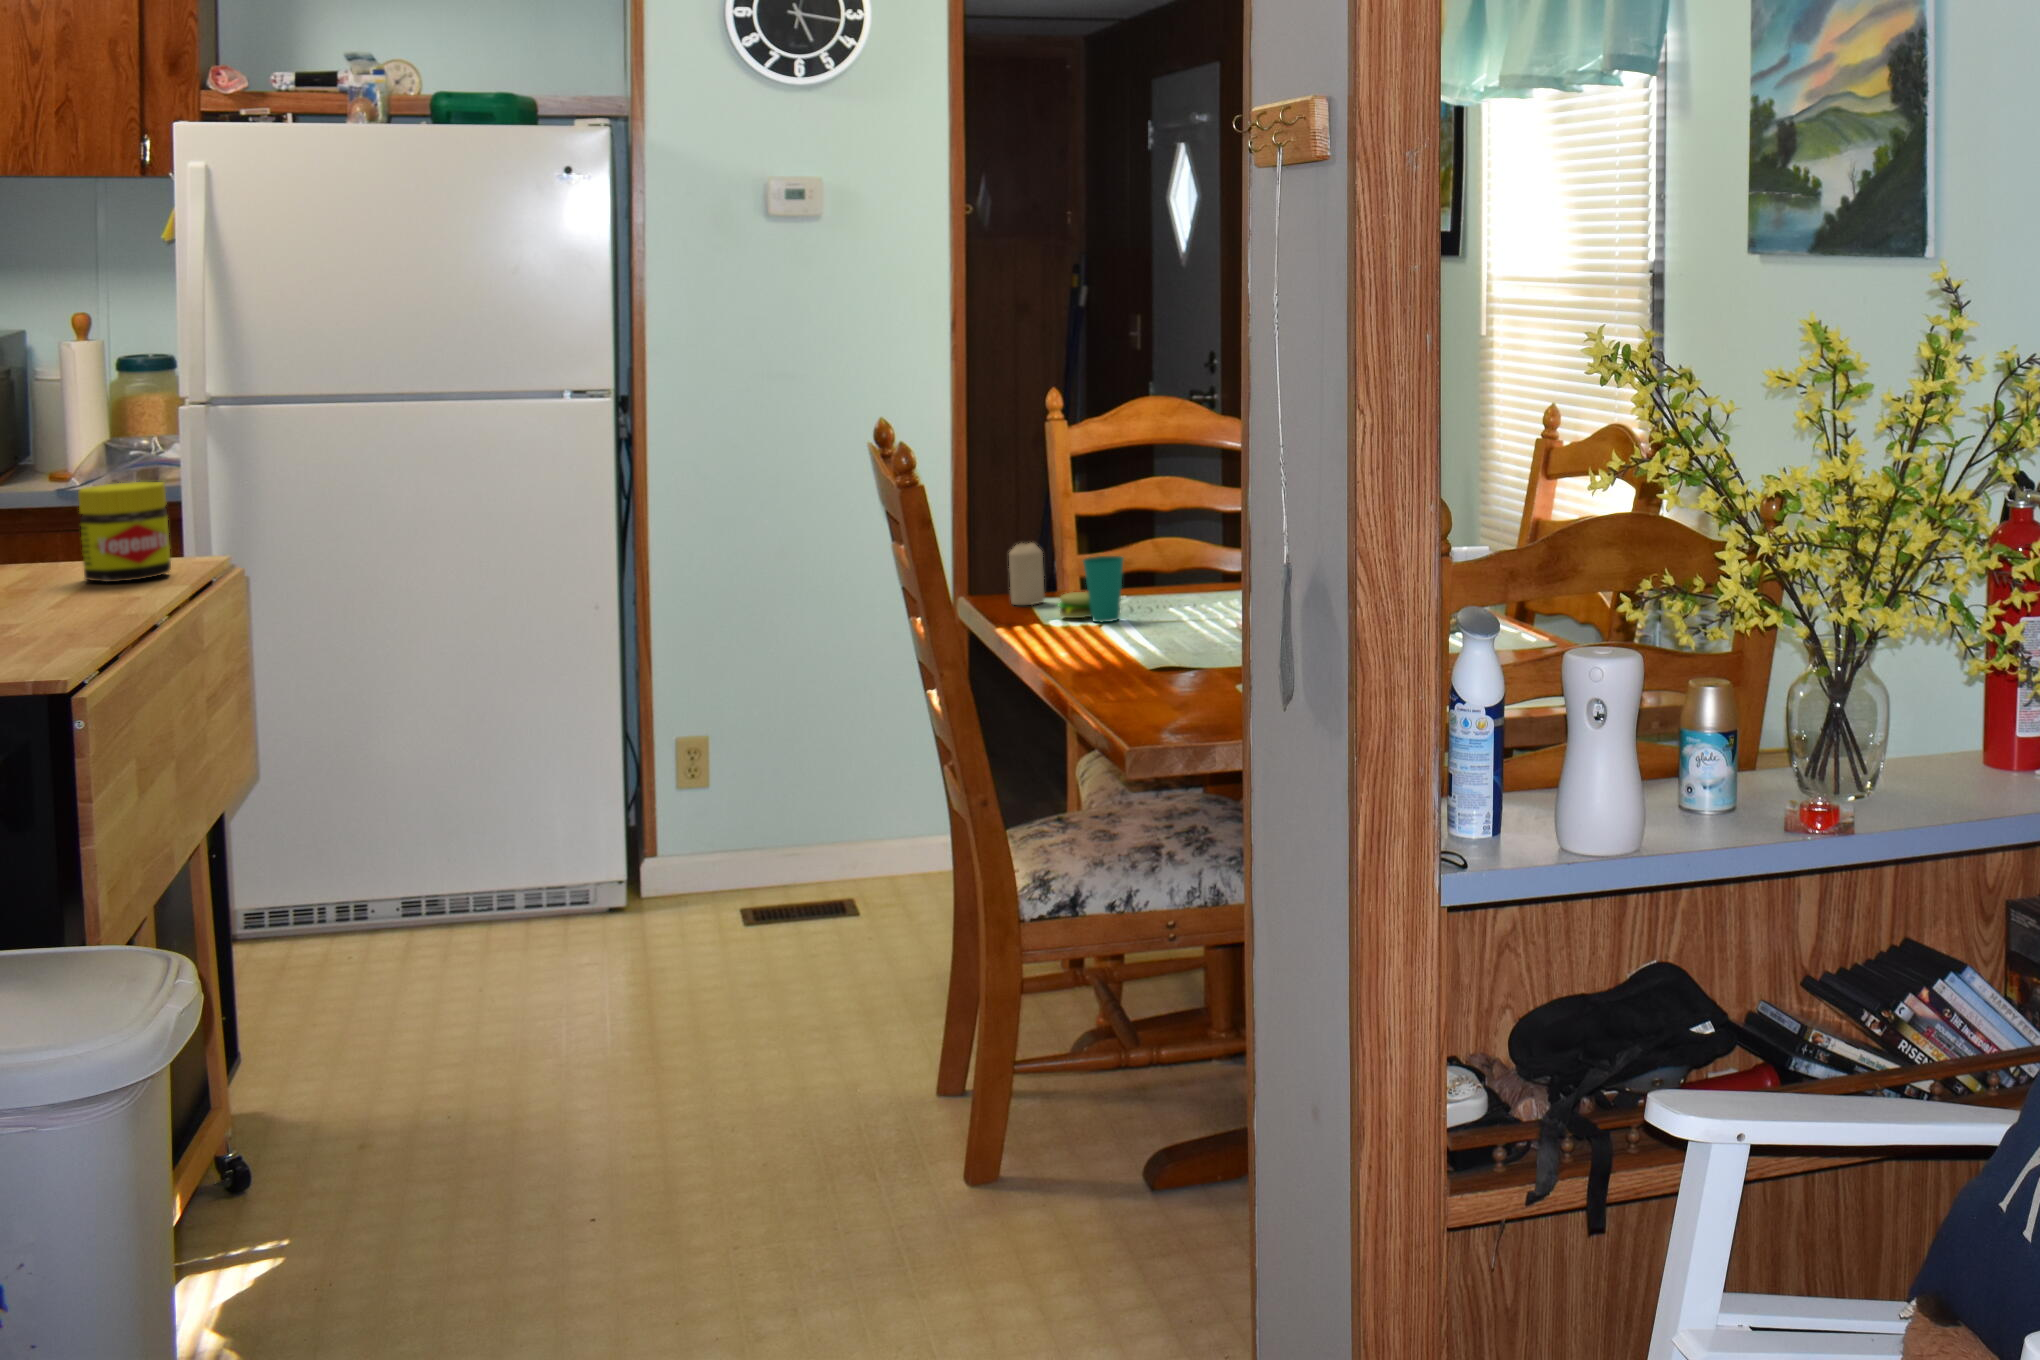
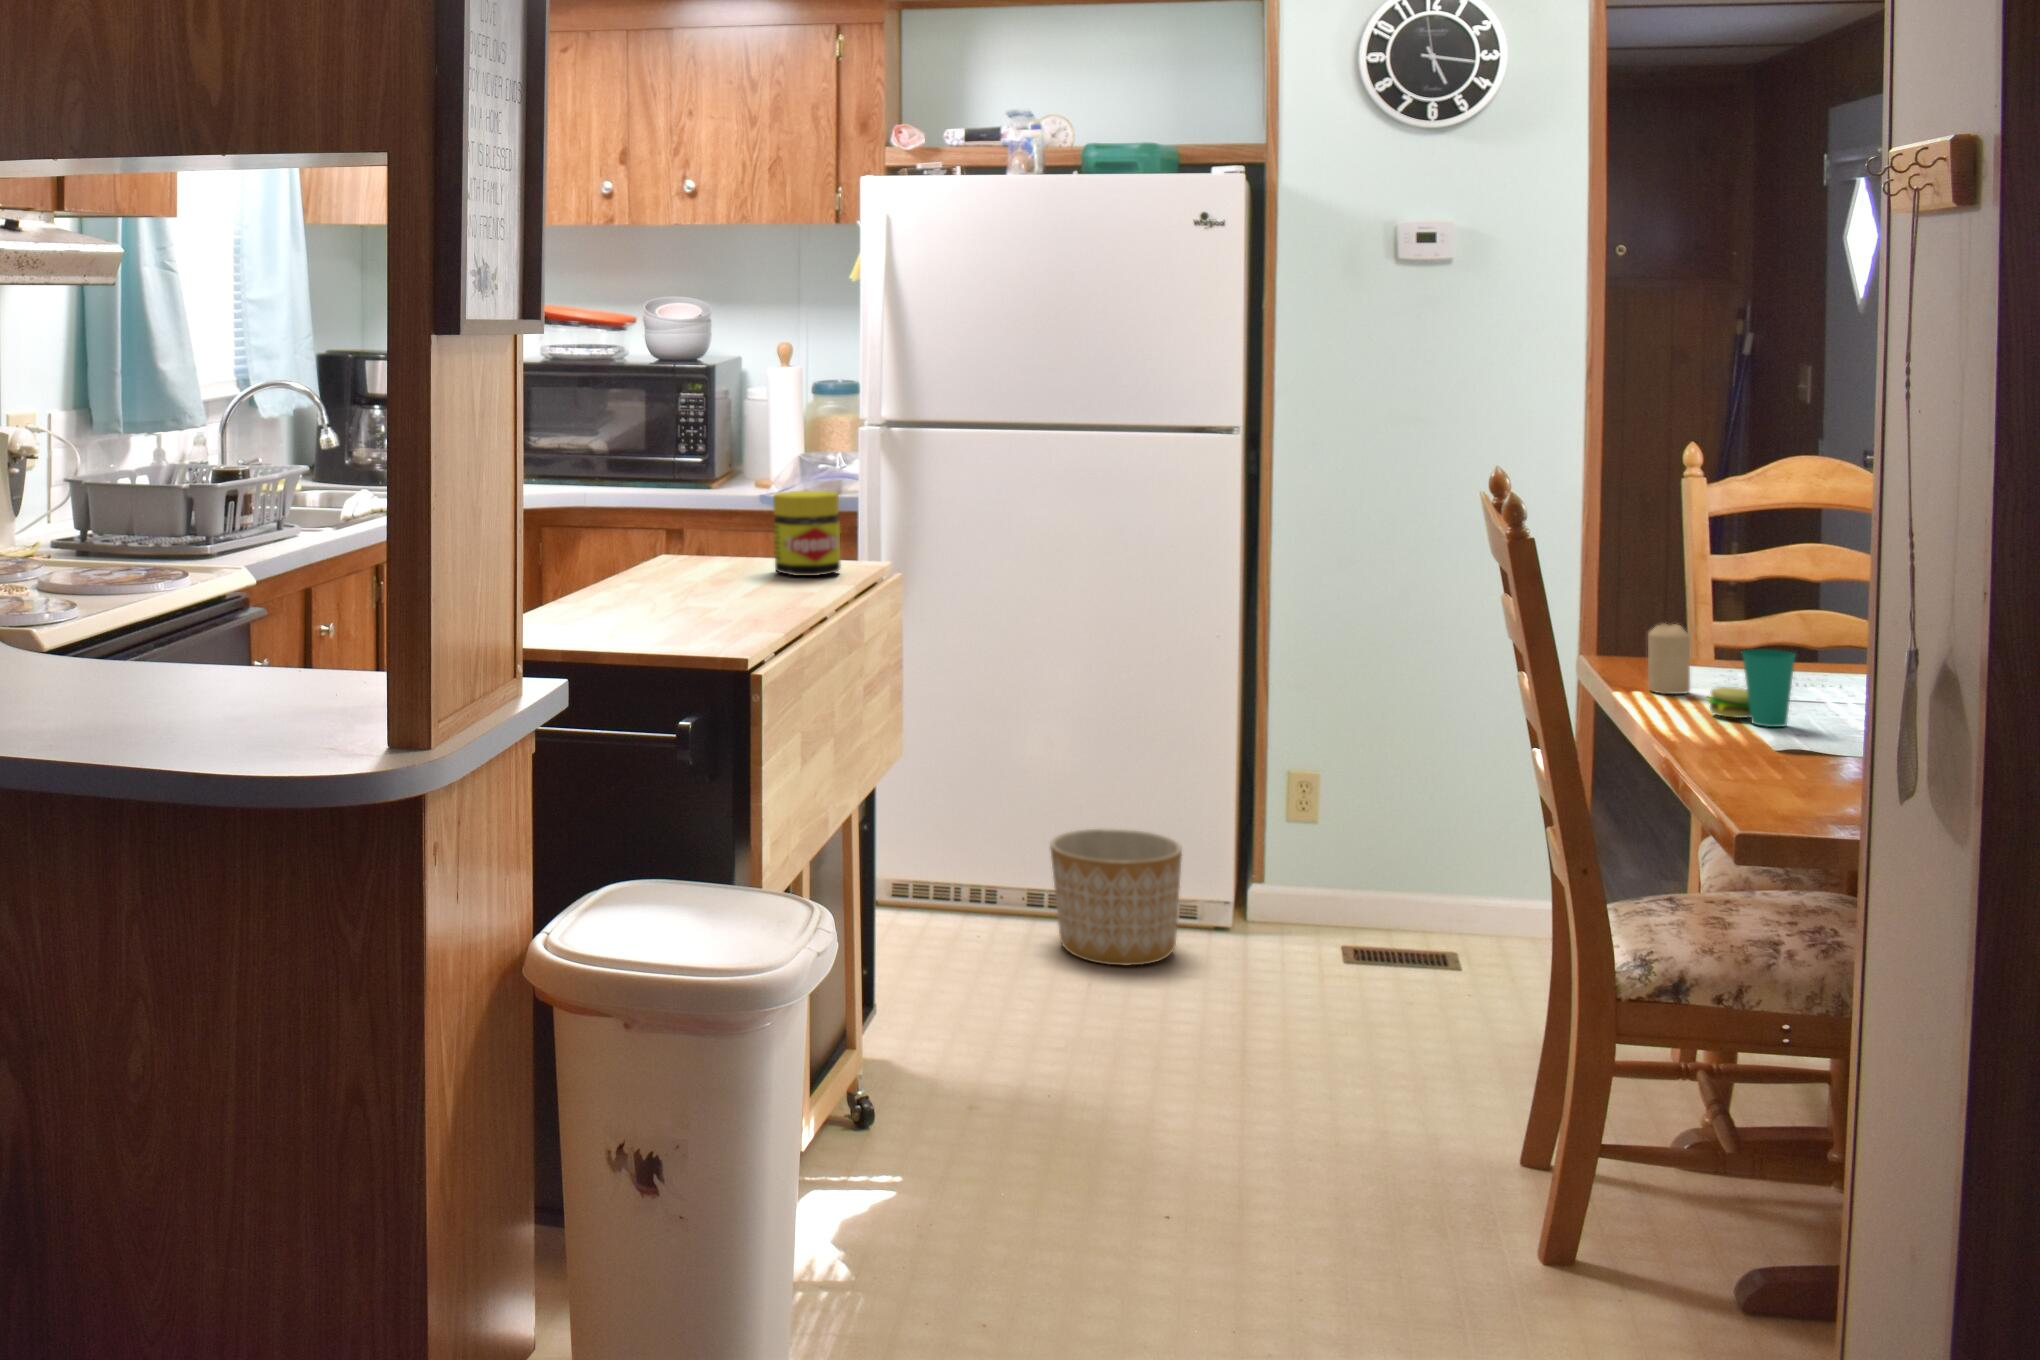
planter: none [434,817,581,962] -> present [1050,829,1182,966]

